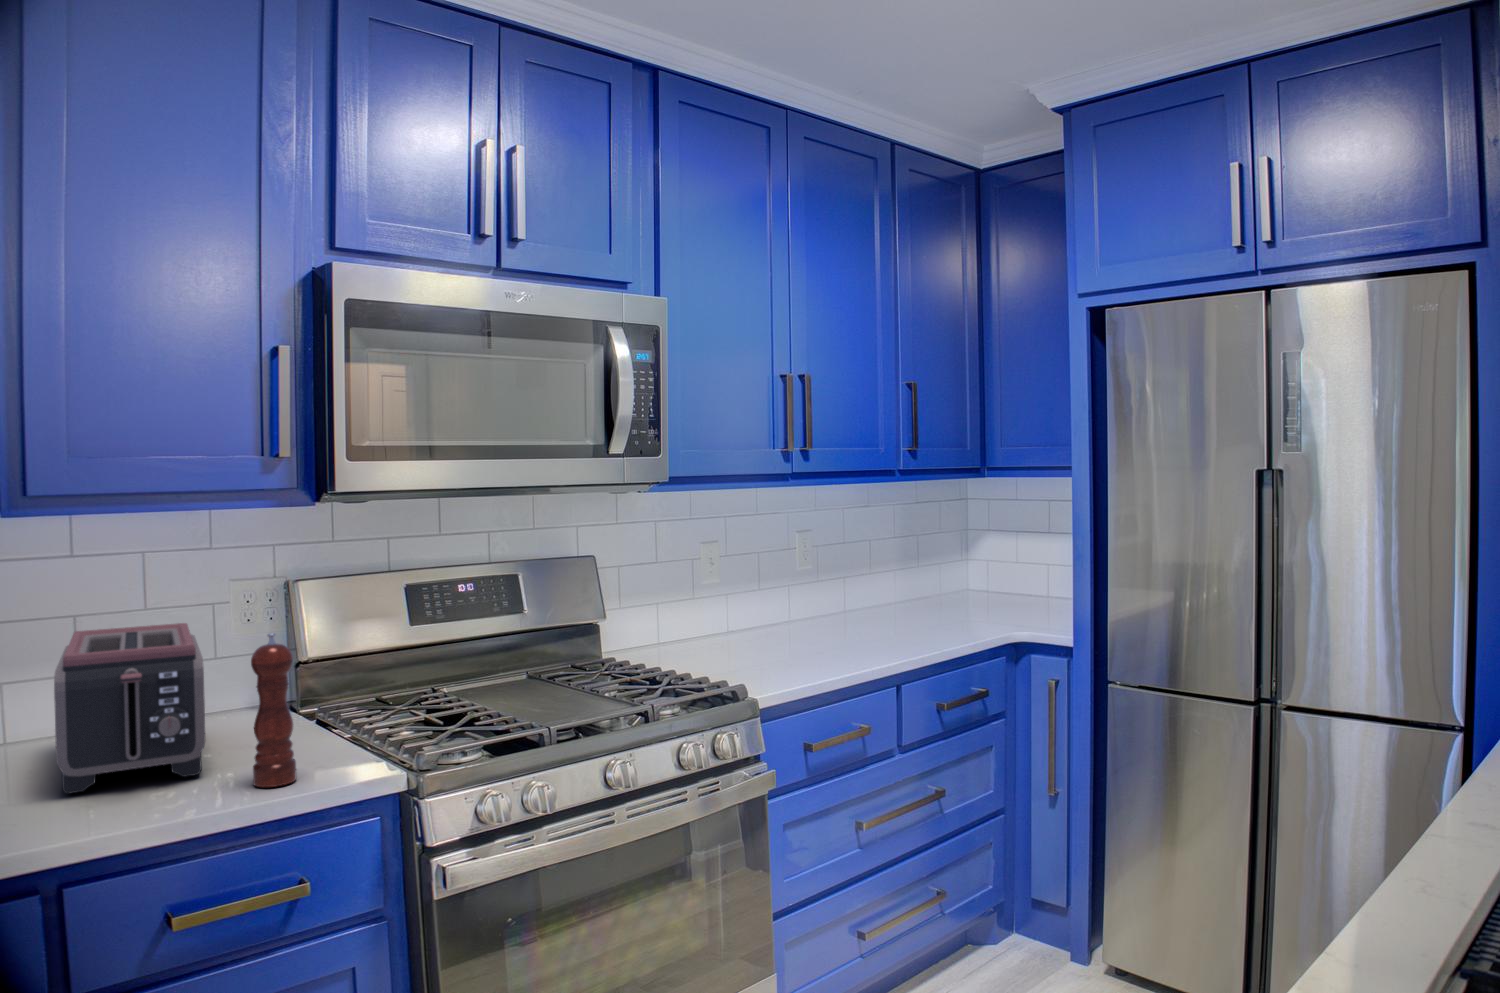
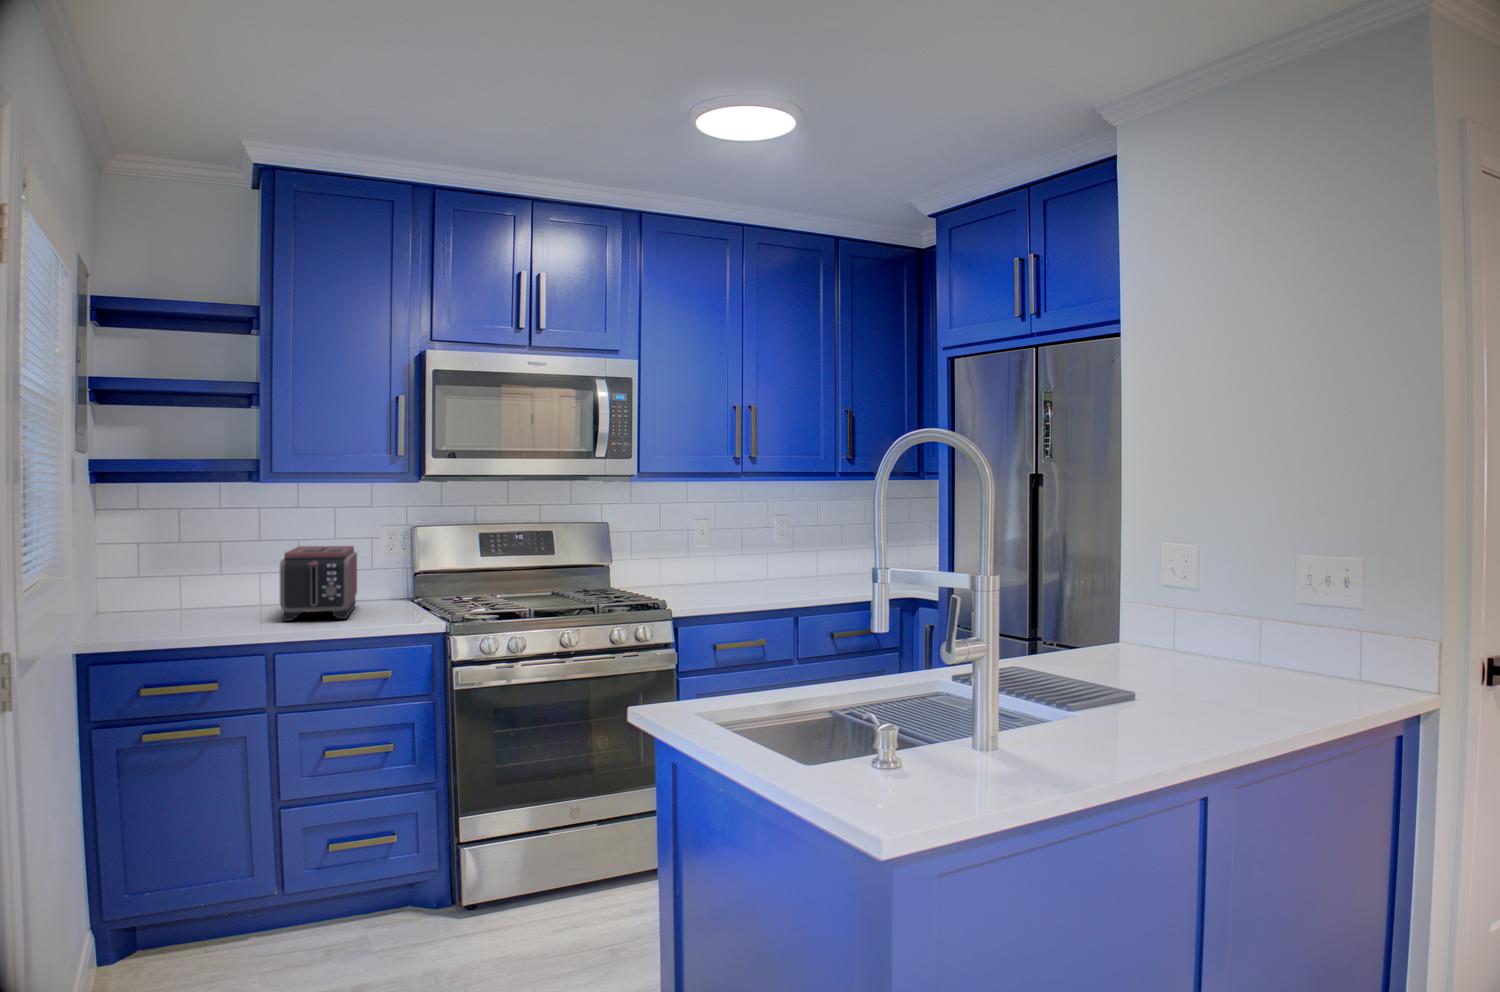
pepper mill: present [251,633,297,787] -> none [368,547,389,625]

